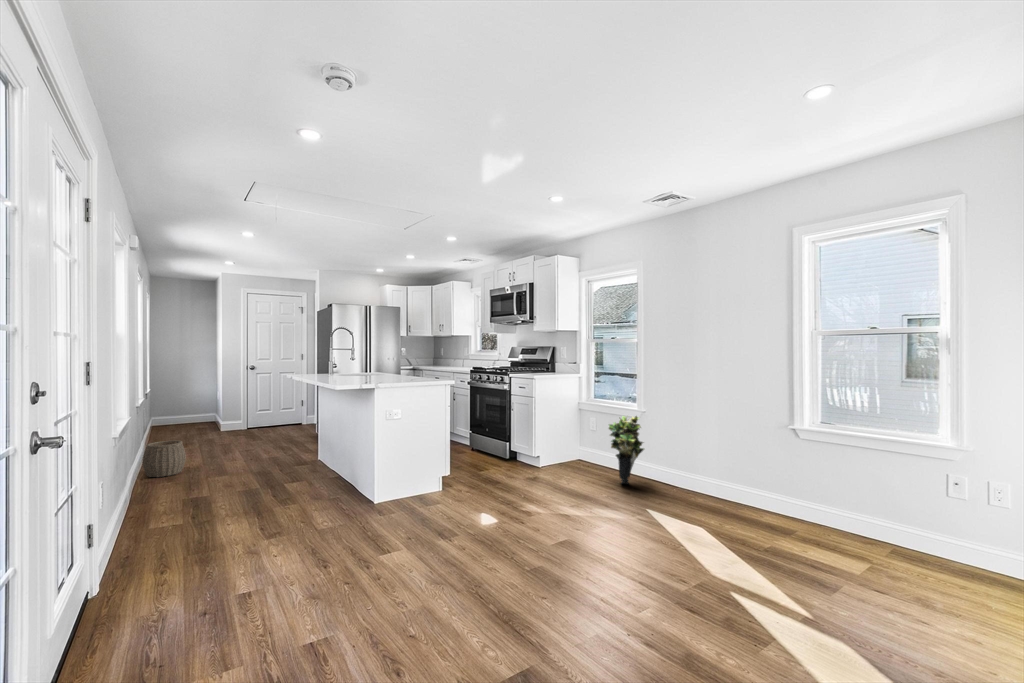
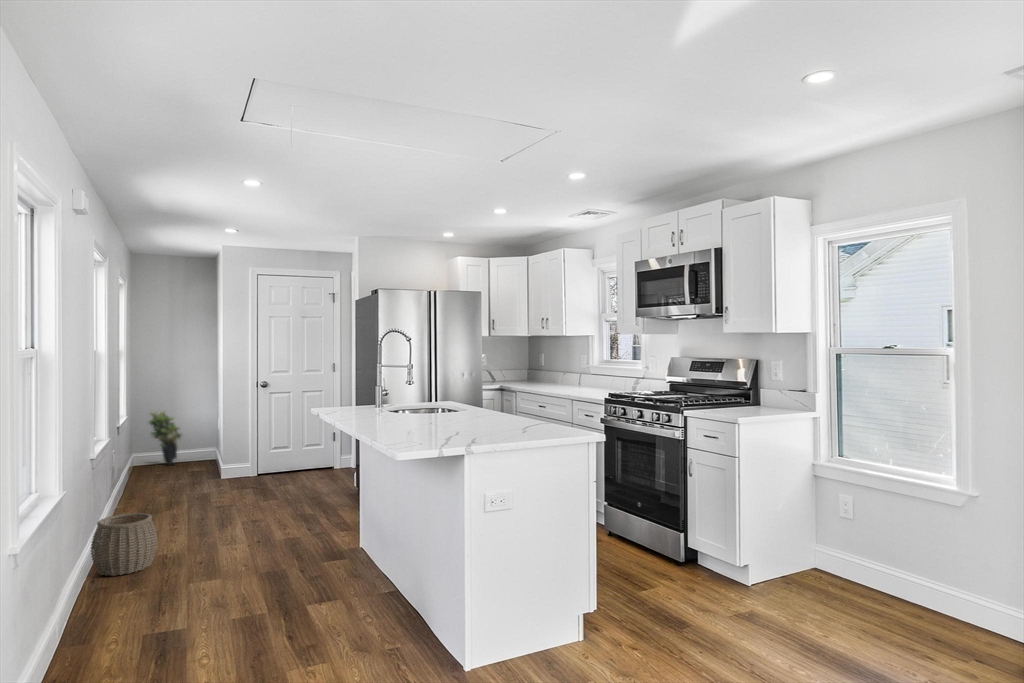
potted plant: present [609,416,644,484] -> present [149,412,182,465]

